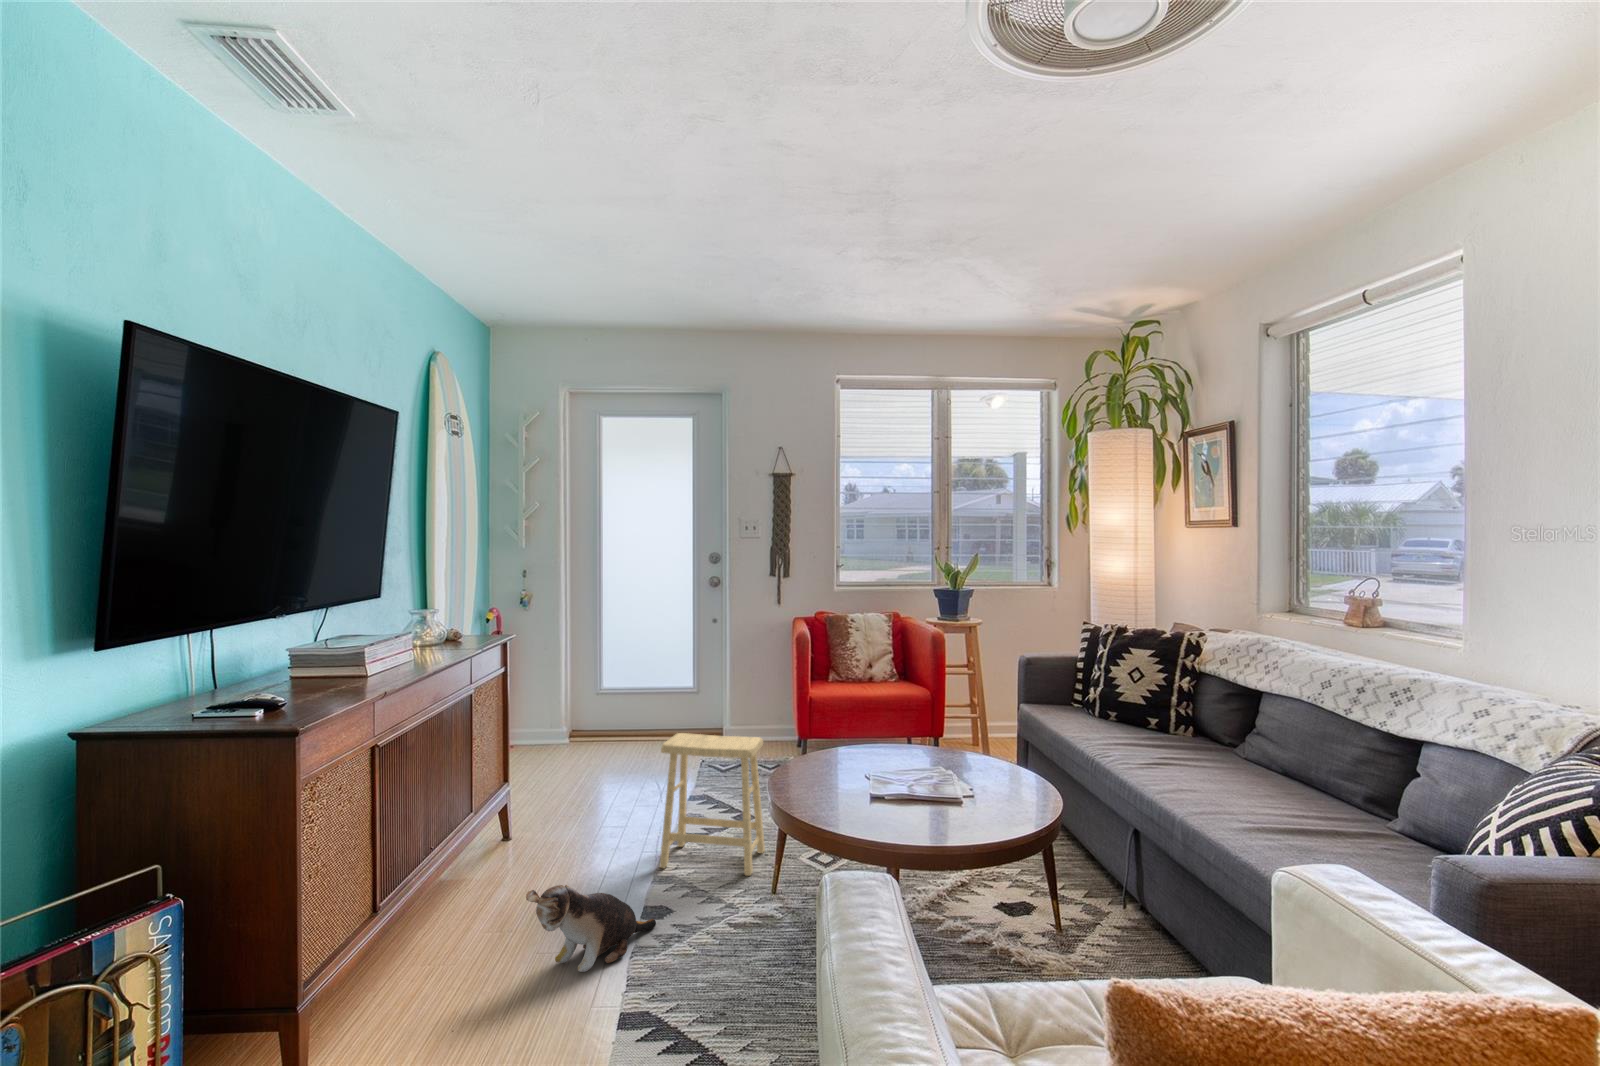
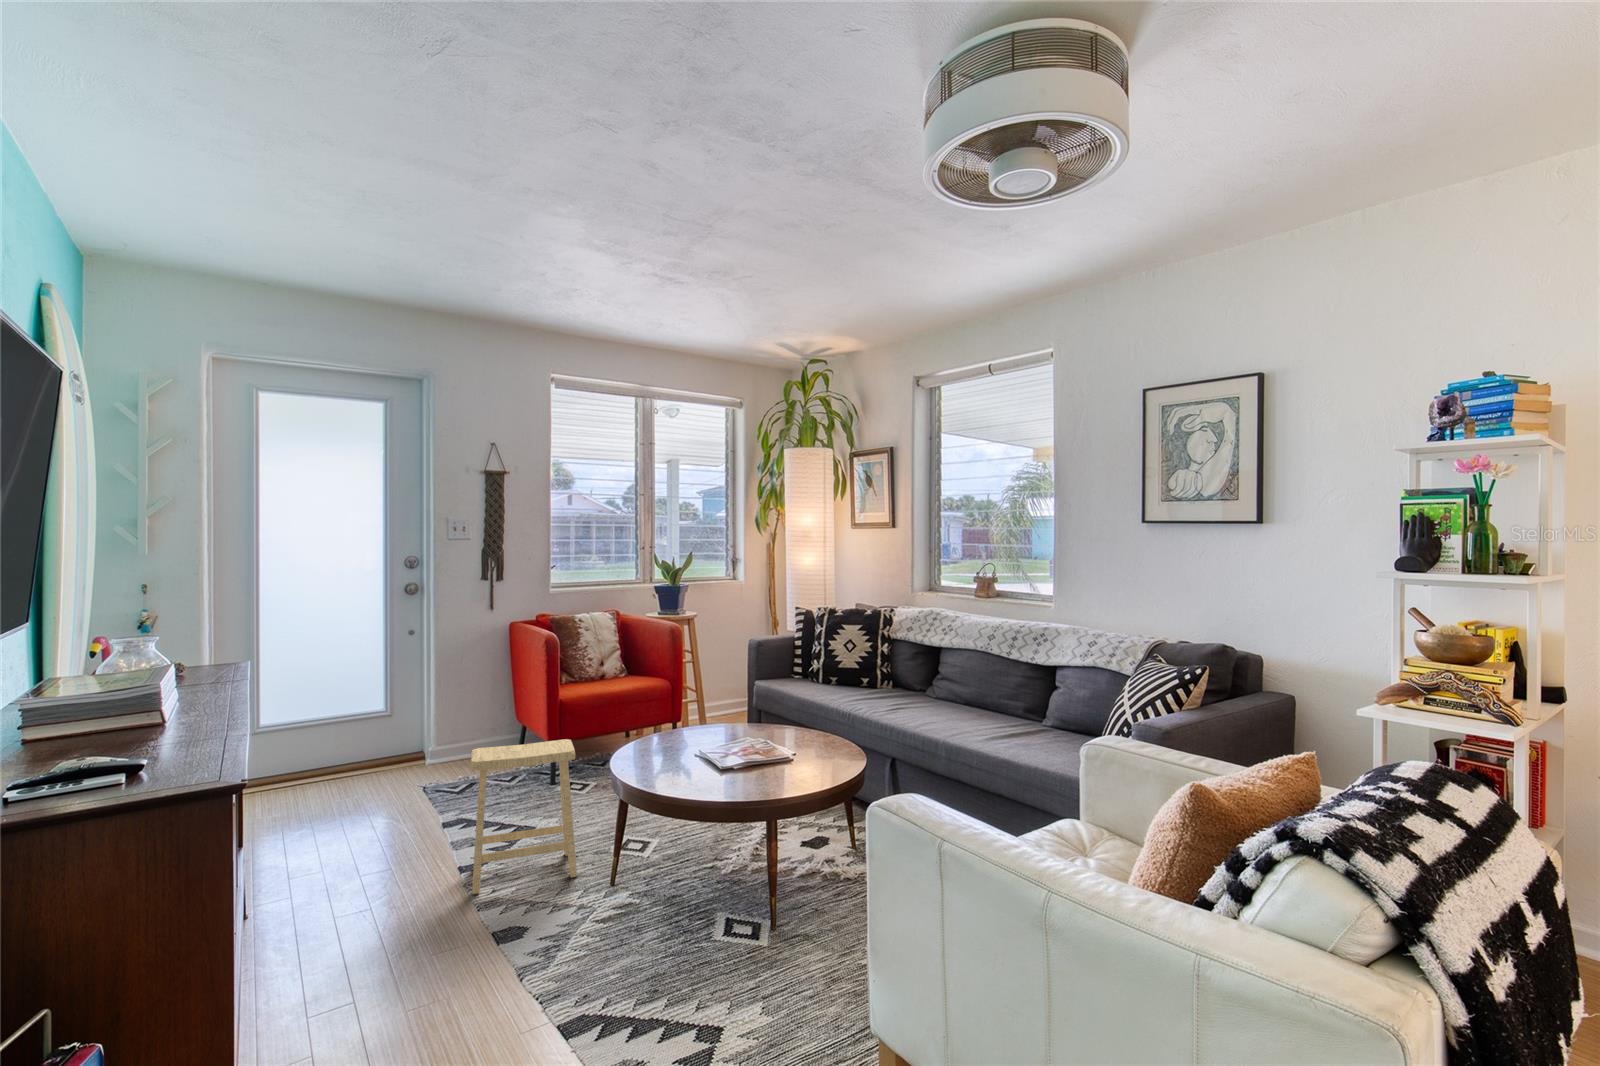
plush toy: present [526,885,656,972] -> none [417,919,521,1009]

